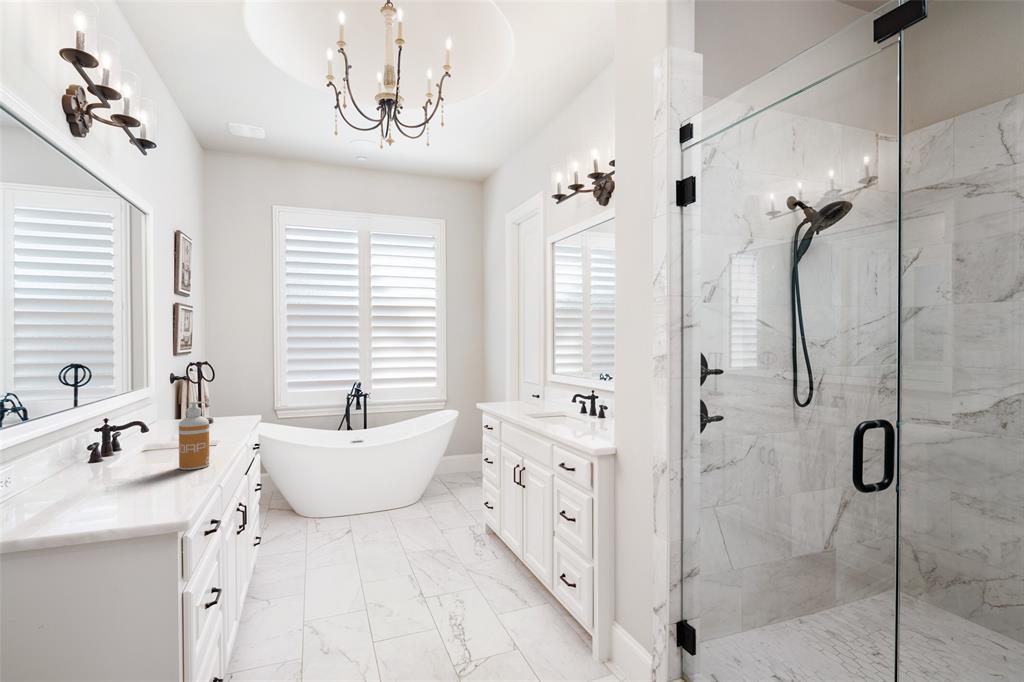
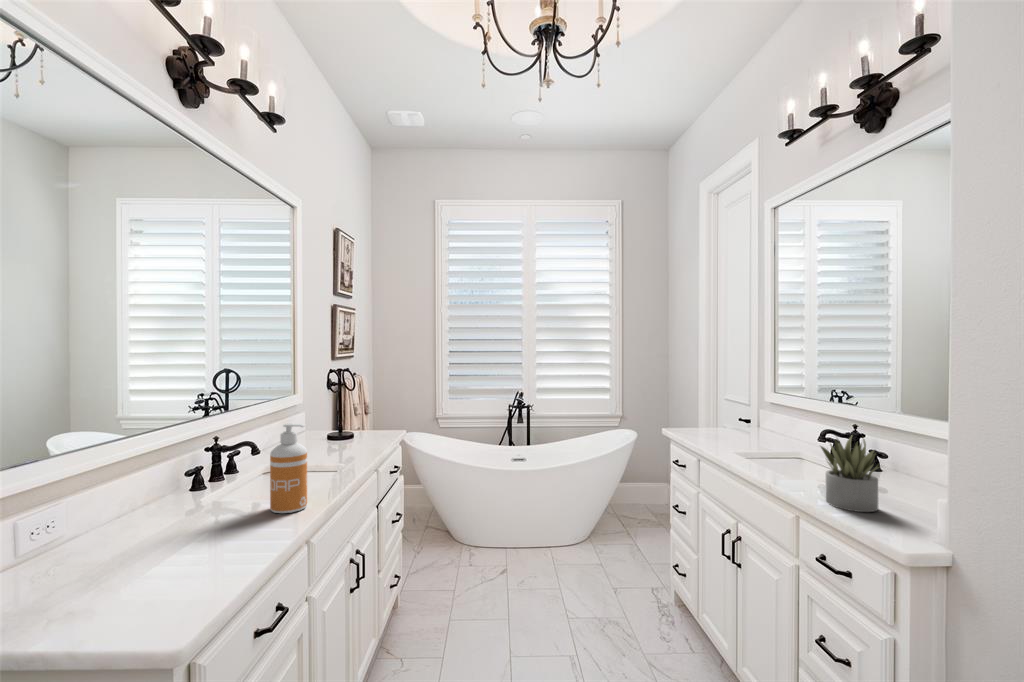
succulent plant: none [565,393,595,436] -> present [821,436,879,512]

